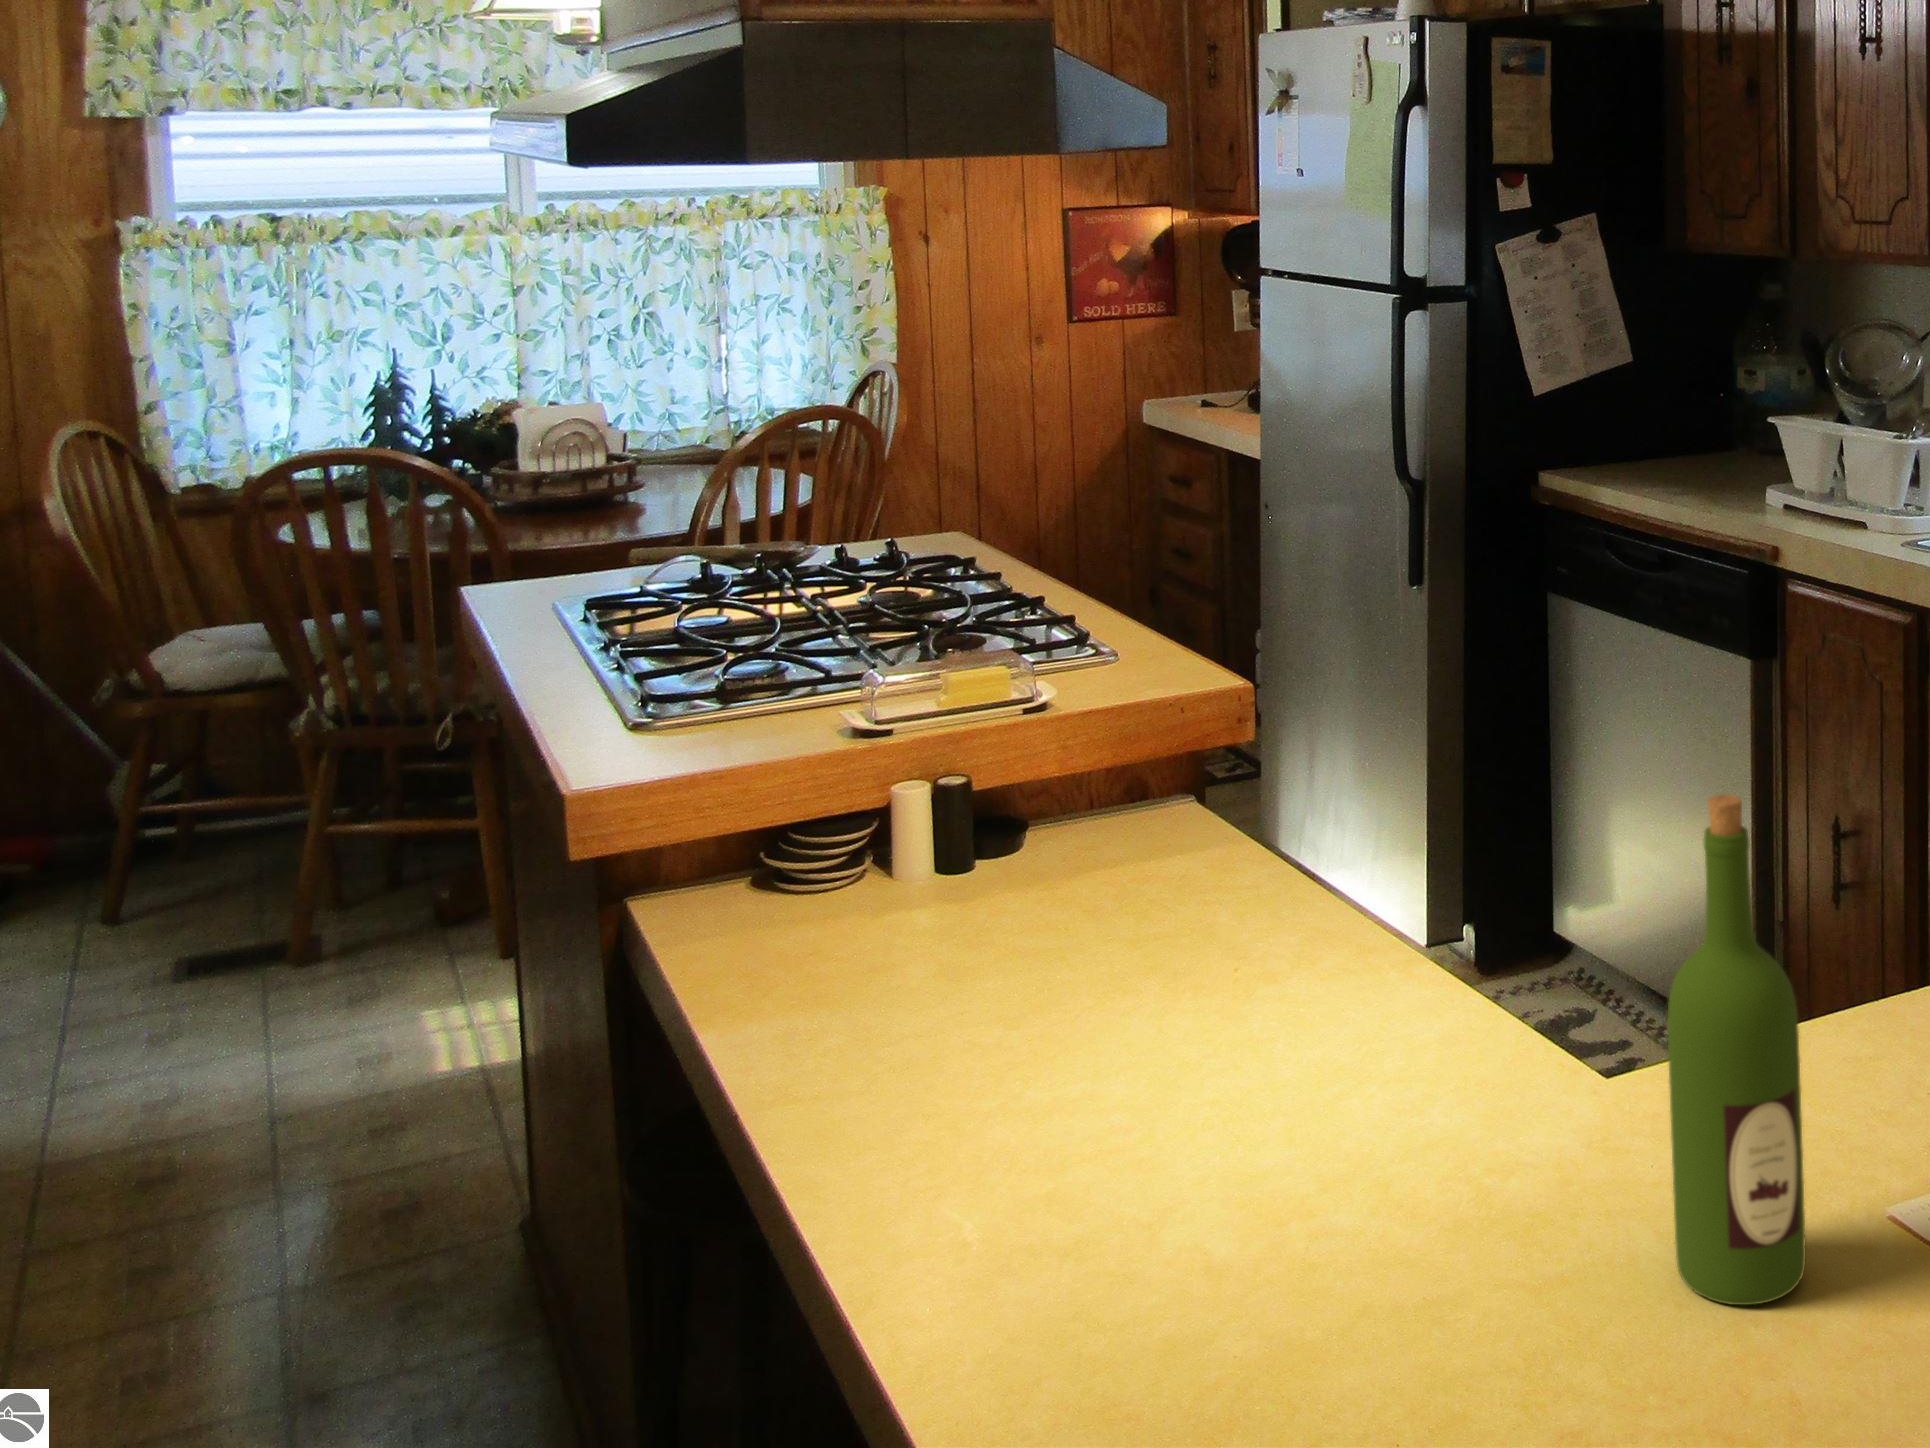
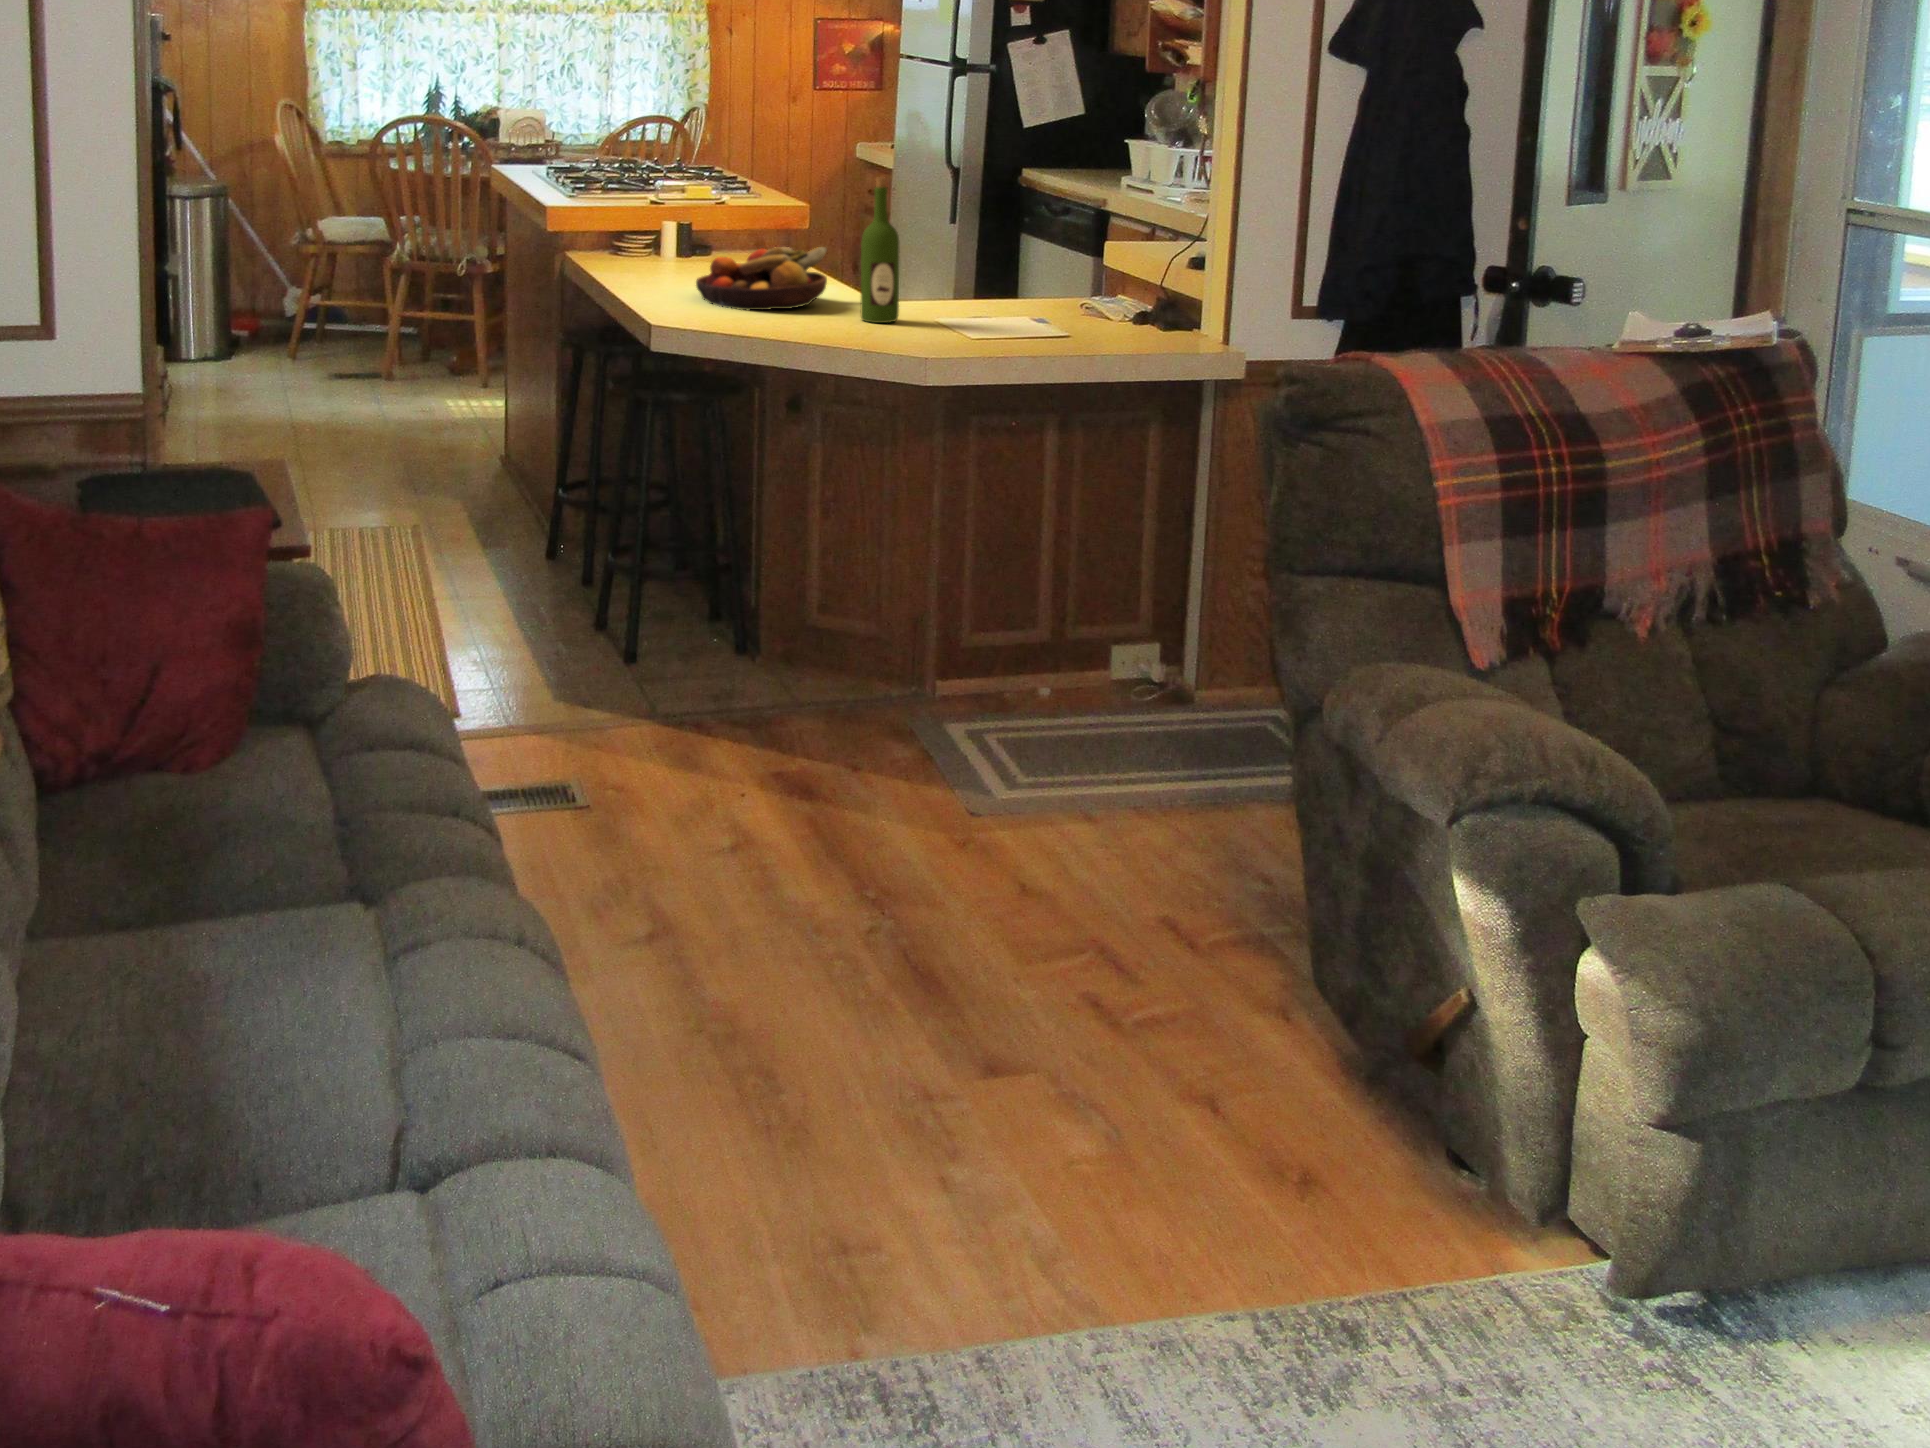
fruit bowl: none [1071,958,1509,1314] -> present [696,247,827,310]

